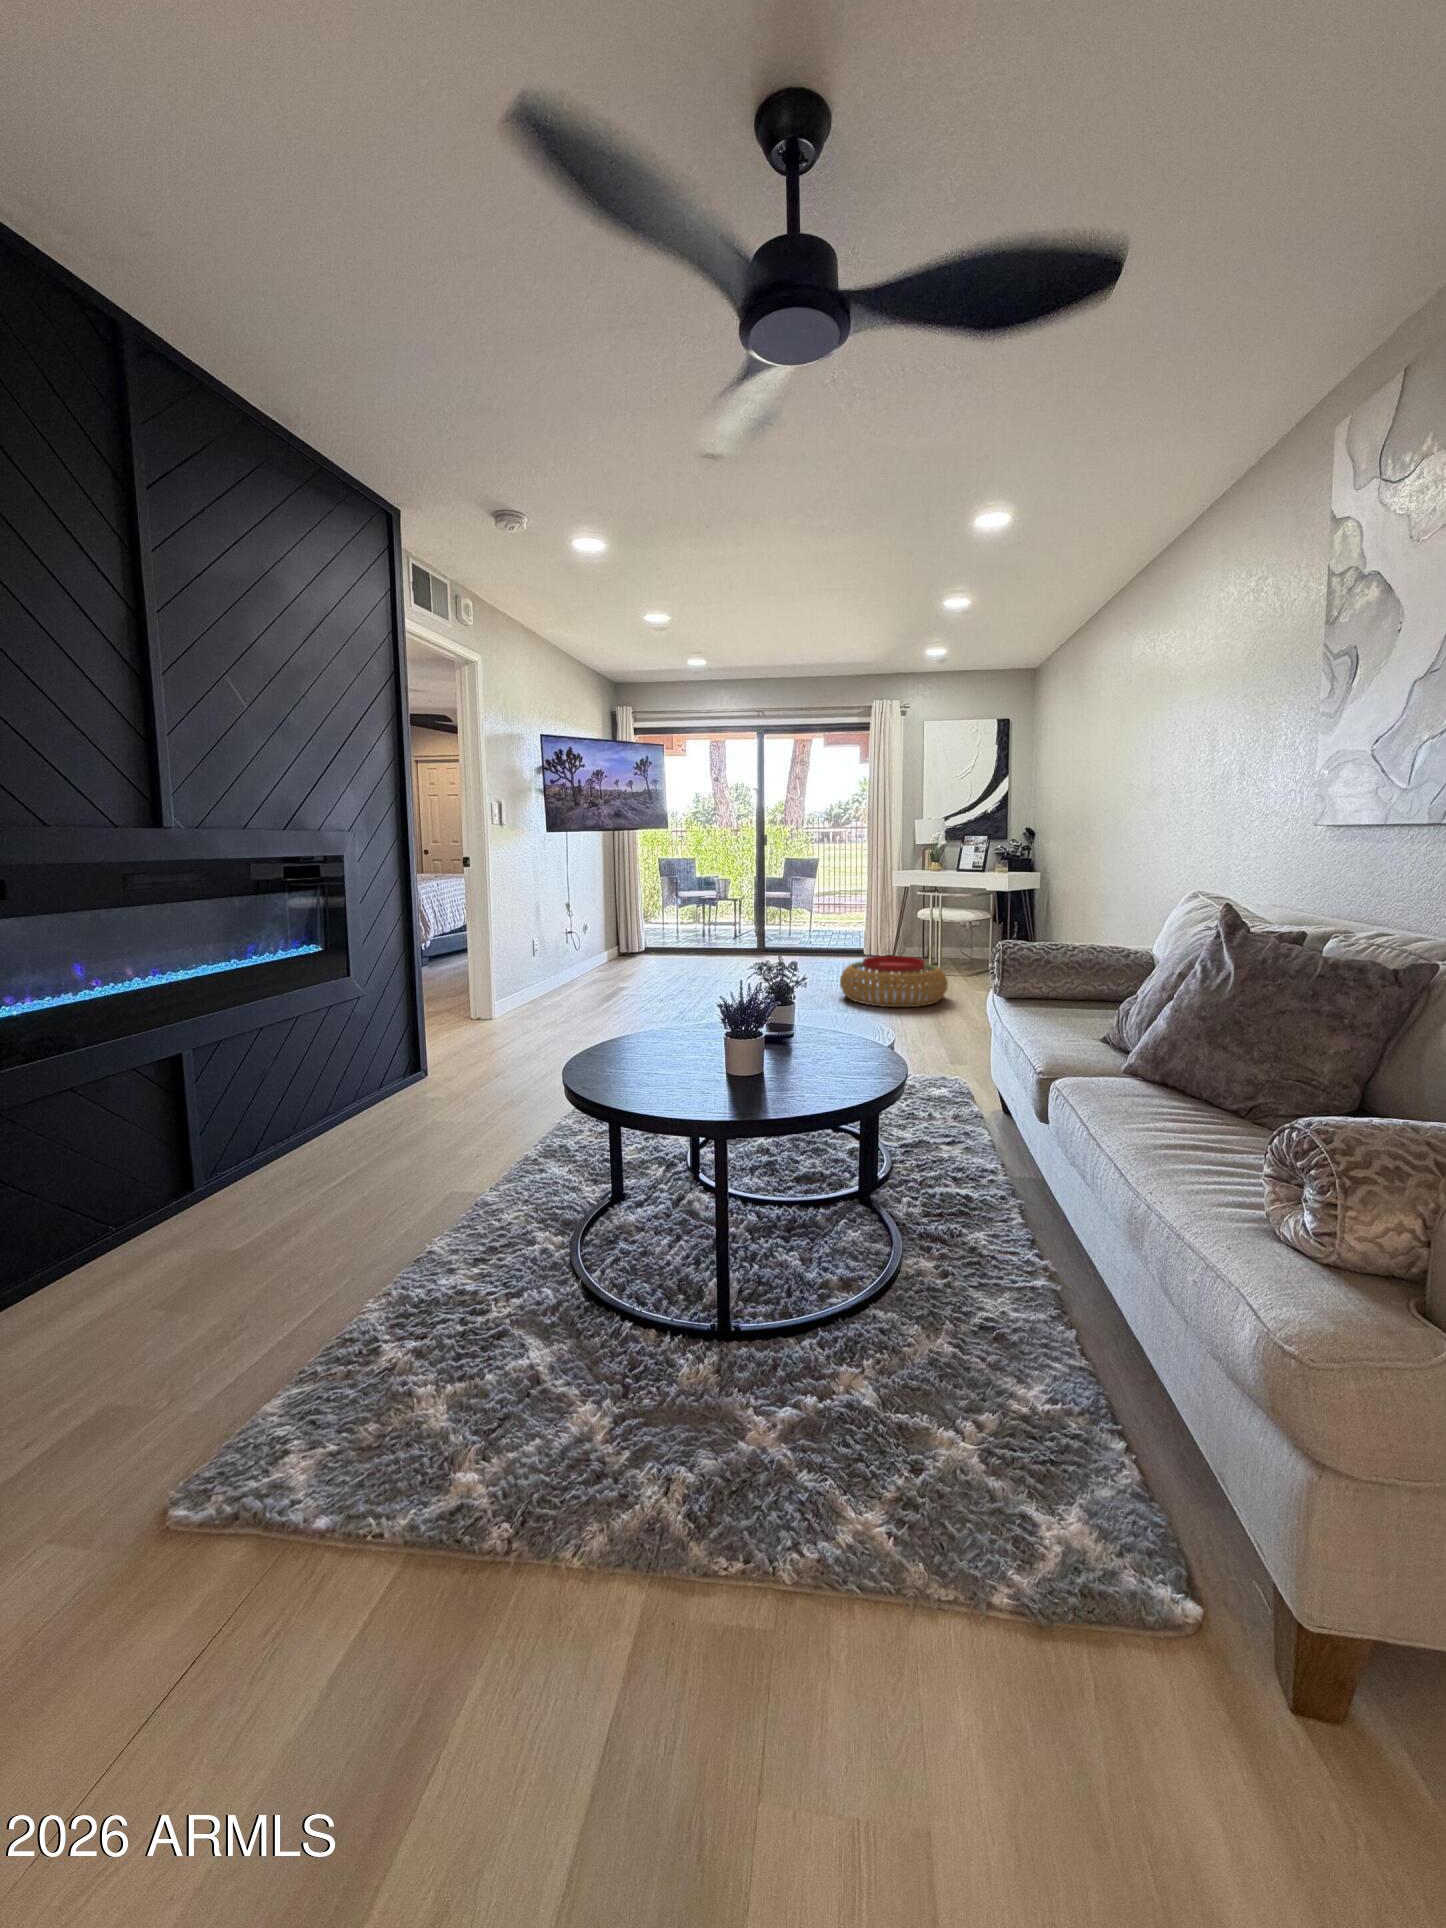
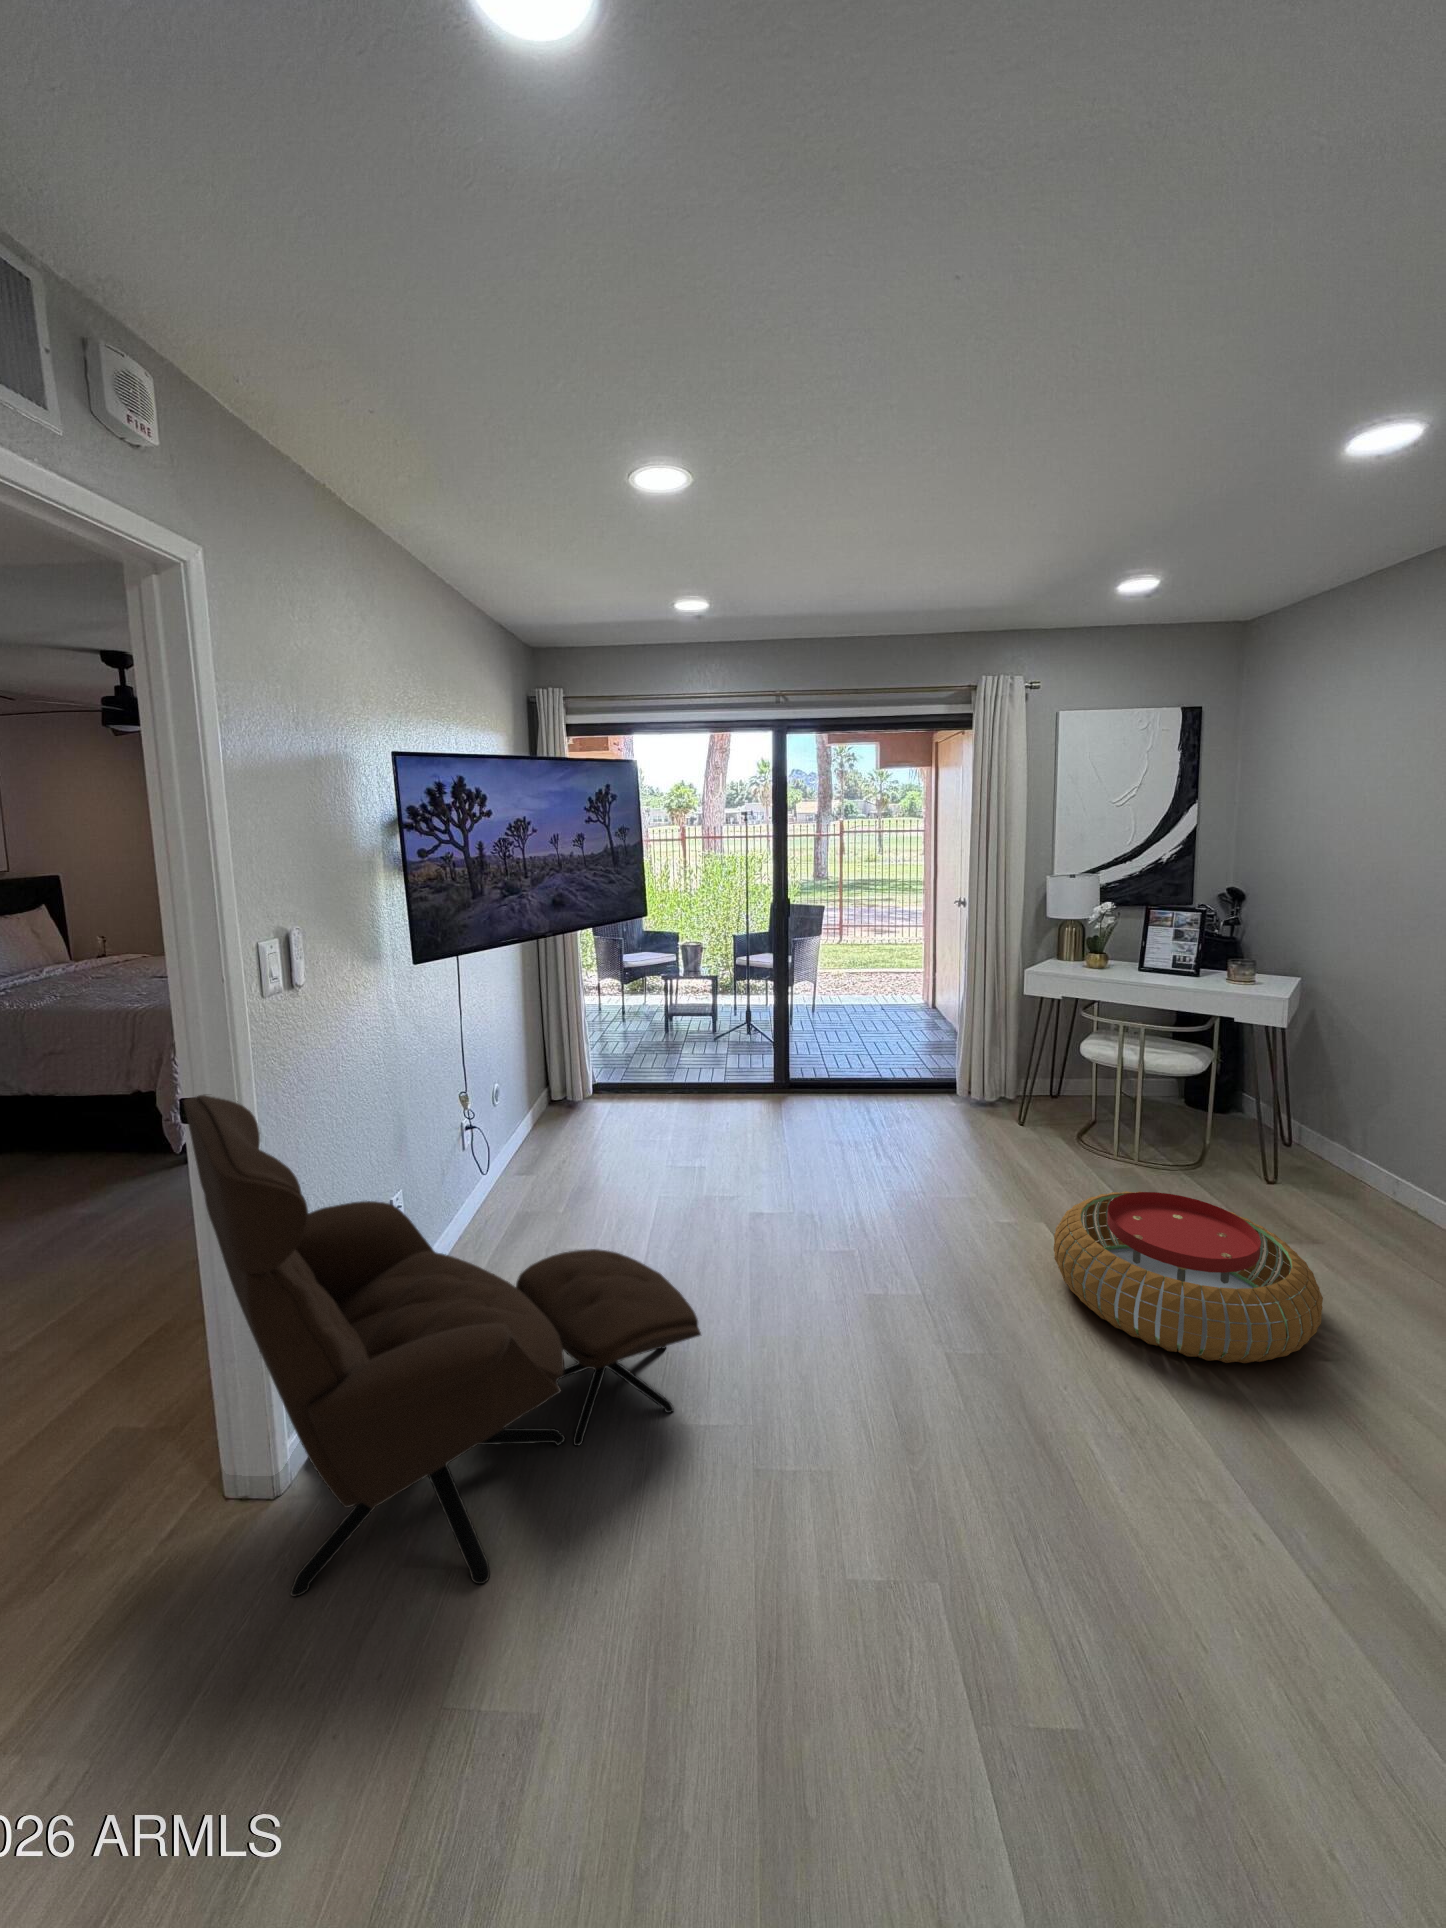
lounge chair: none [469,853,661,1023] -> present [183,1095,701,1597]

